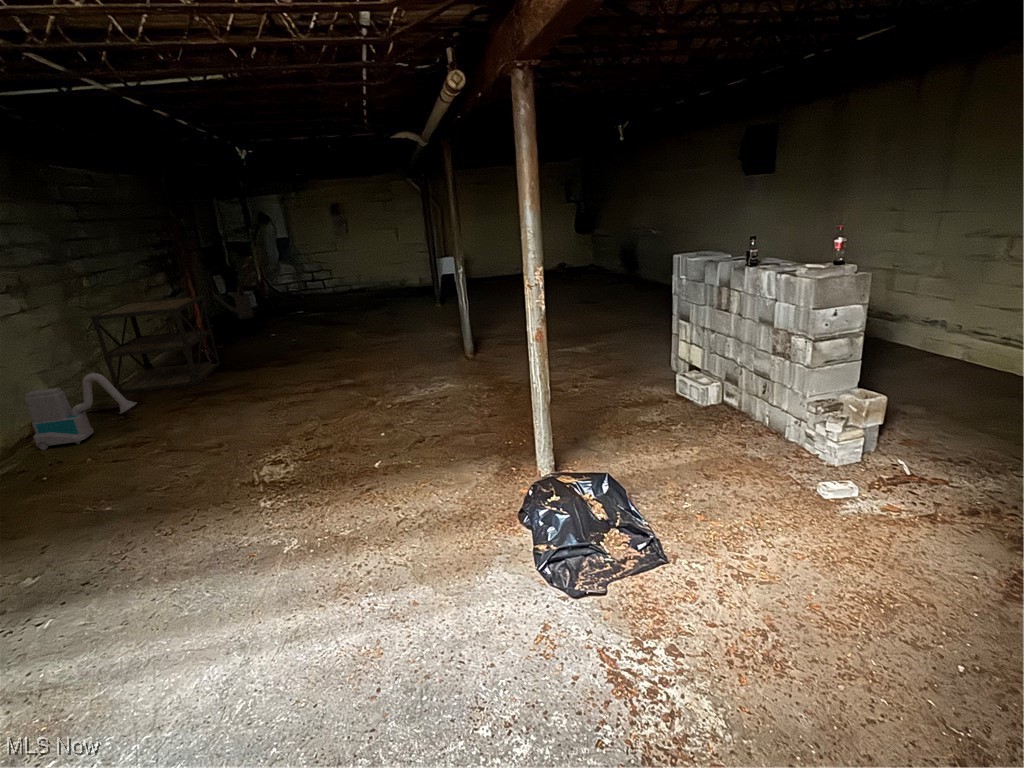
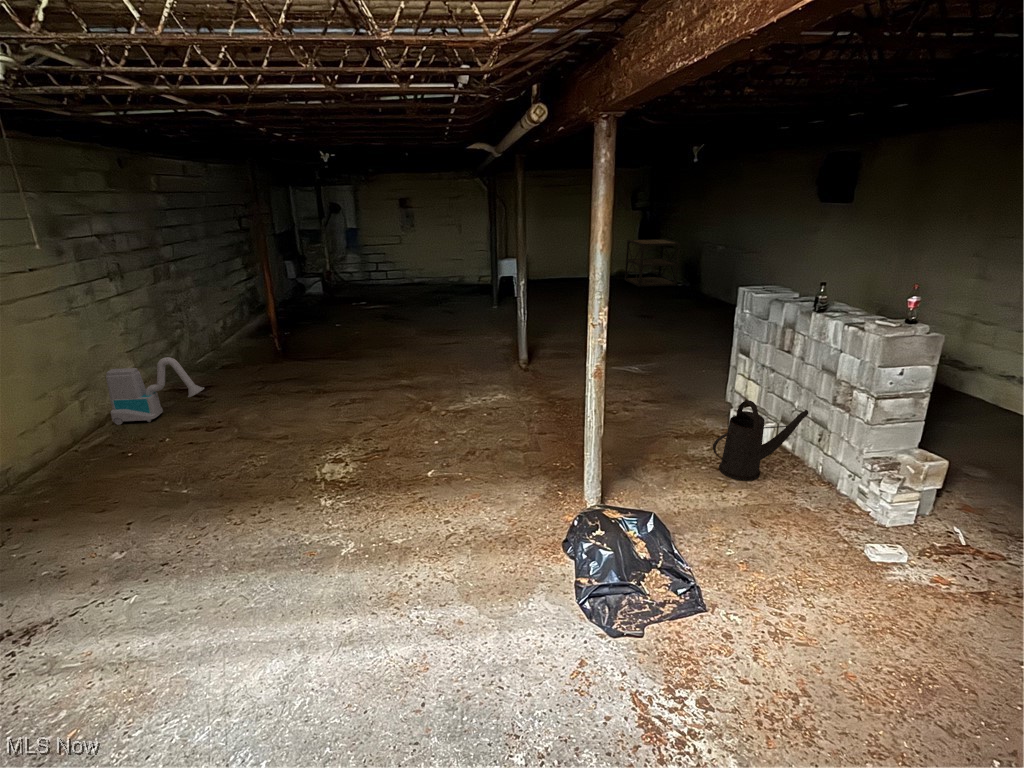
watering can: present [213,286,255,319] -> present [713,401,808,481]
shelving unit: present [91,296,220,394] -> present [624,239,681,287]

